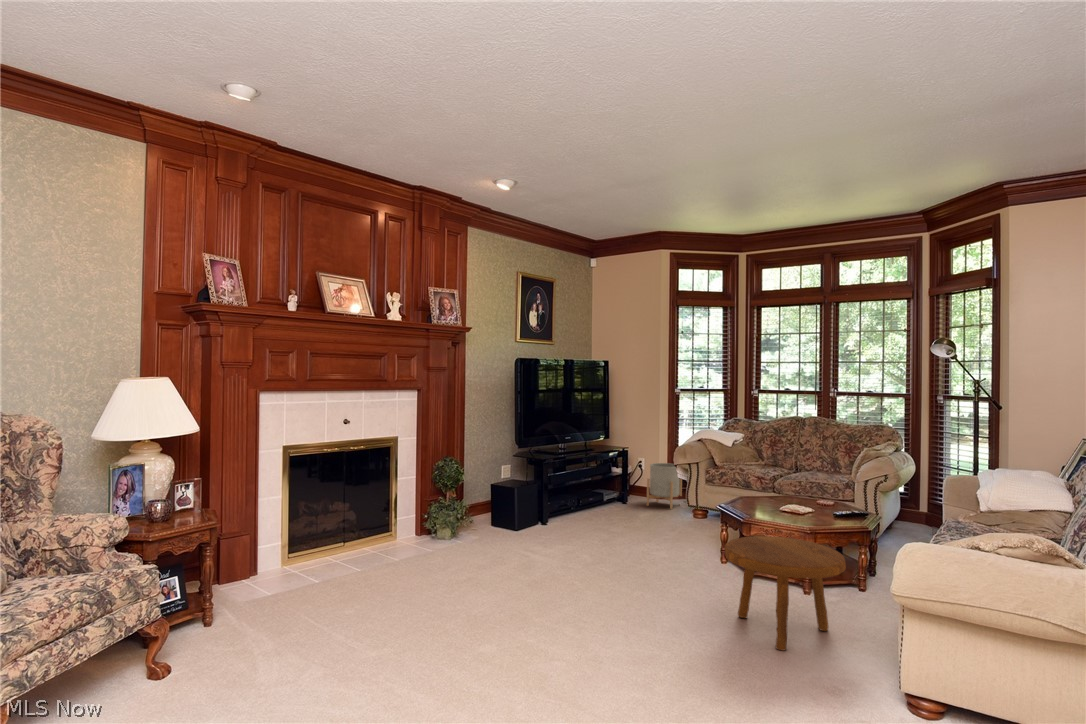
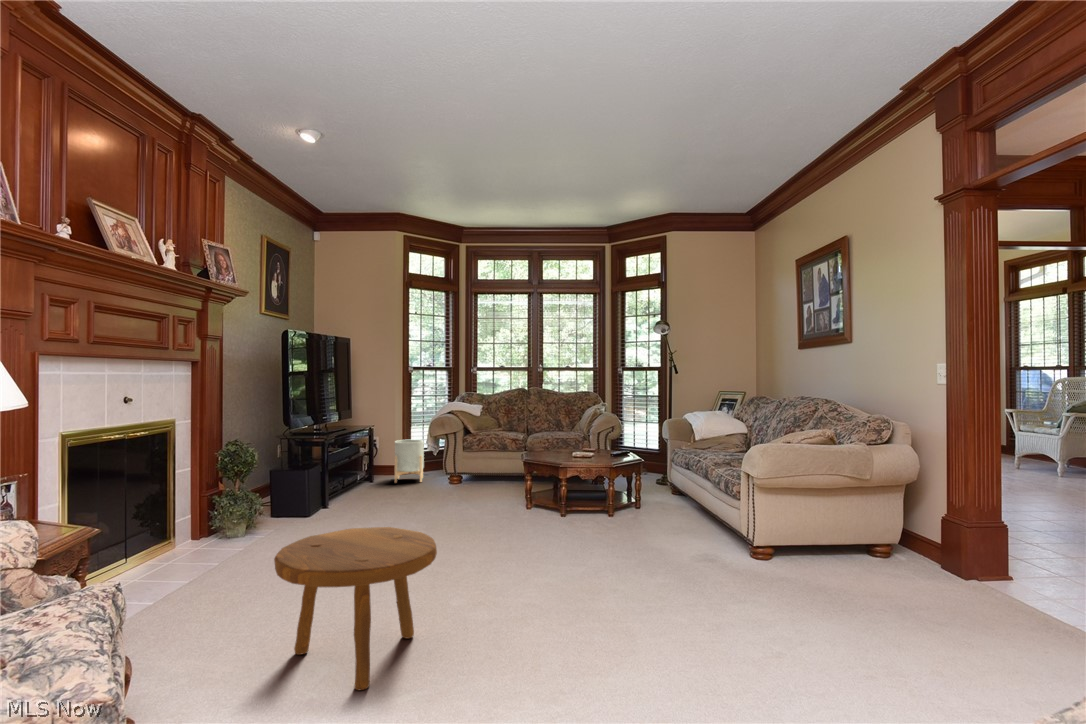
footstool: present [725,536,846,651] -> present [274,527,437,690]

